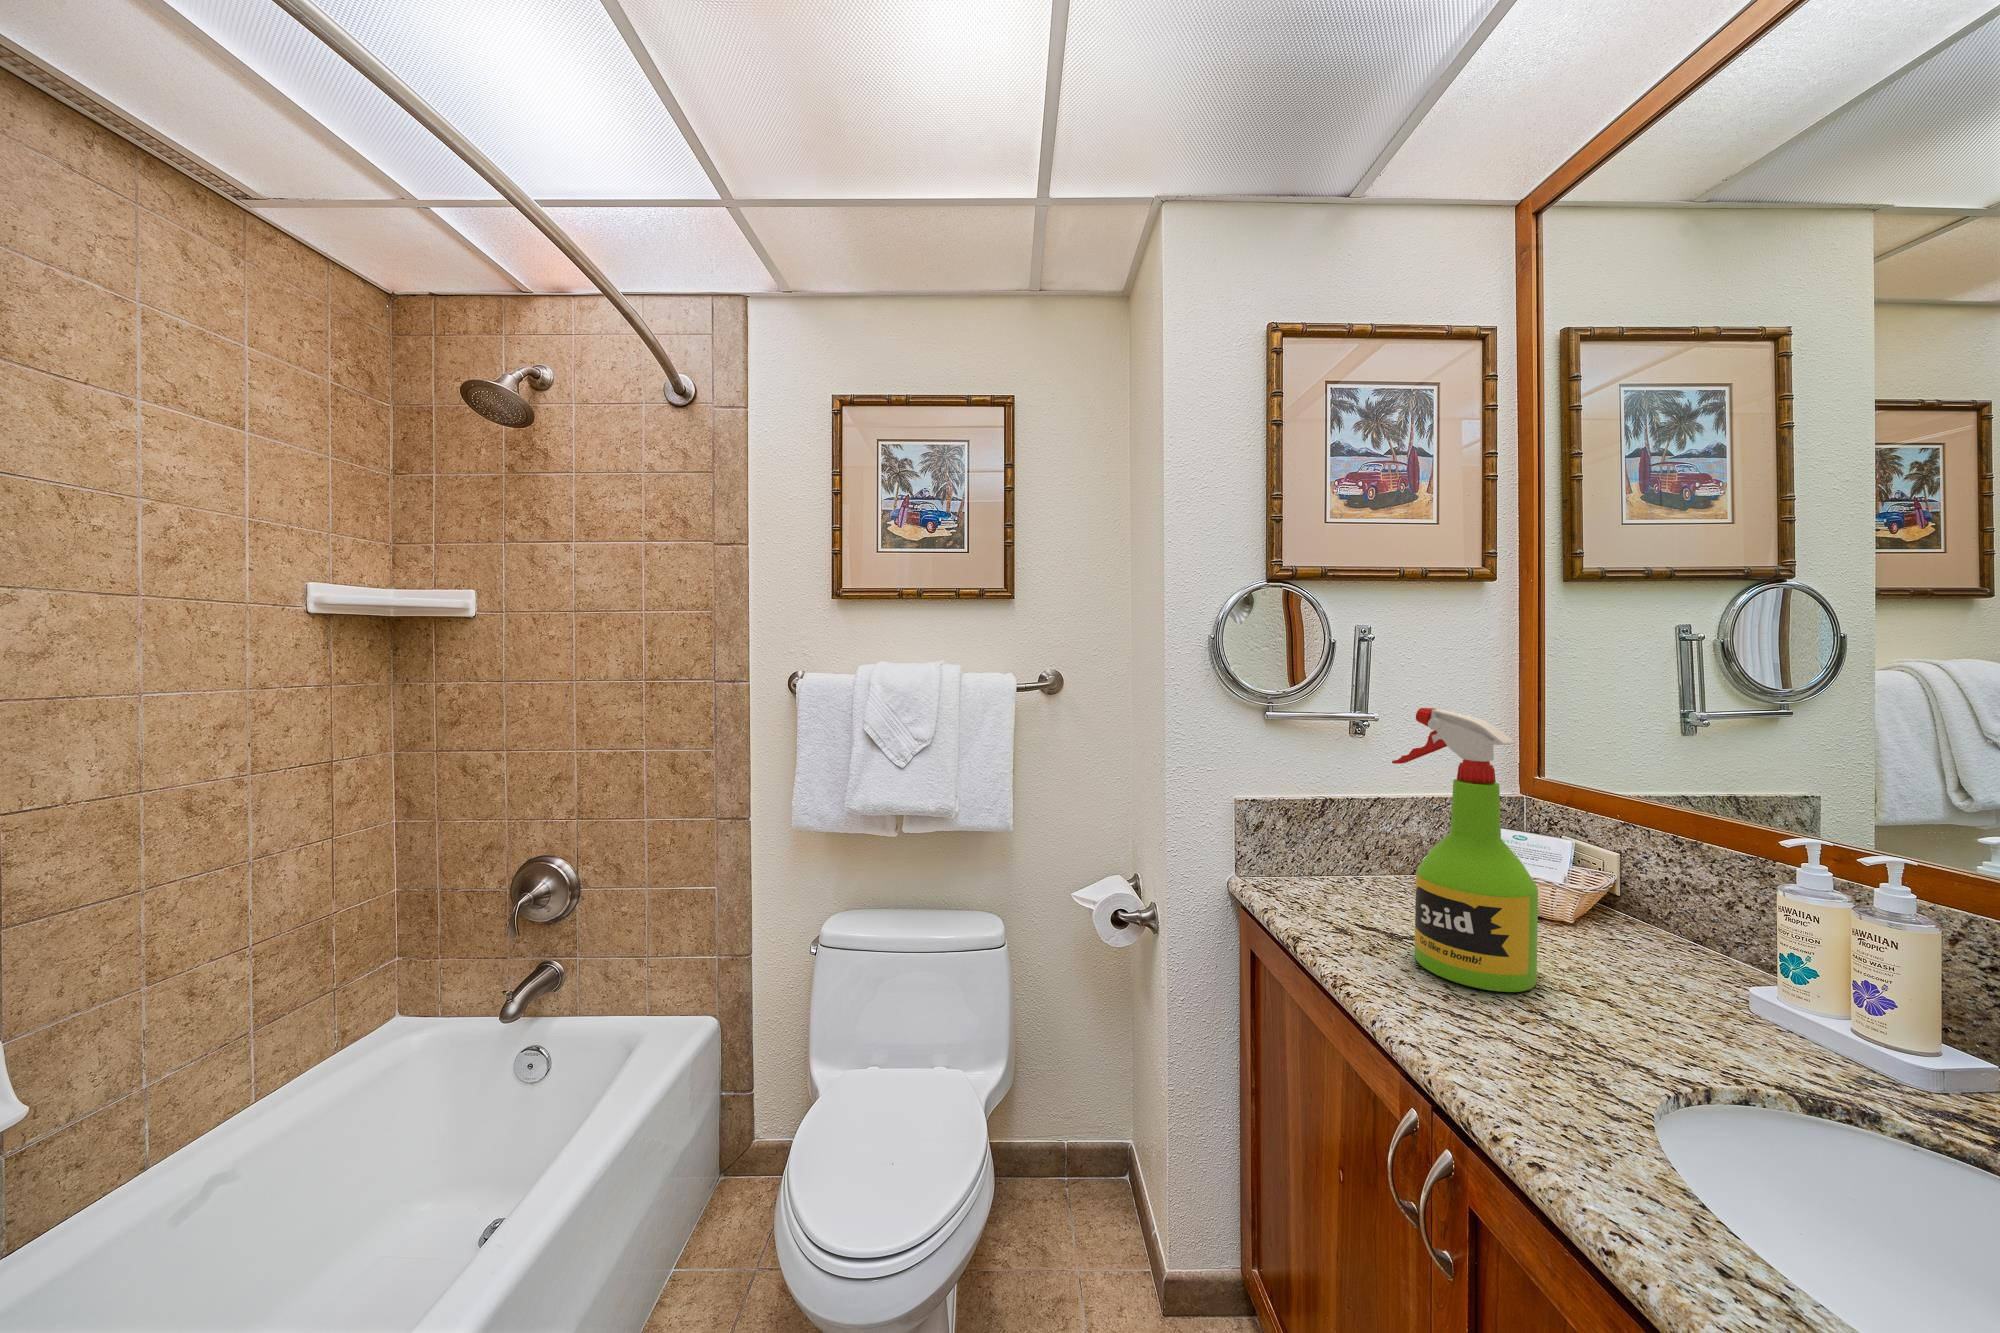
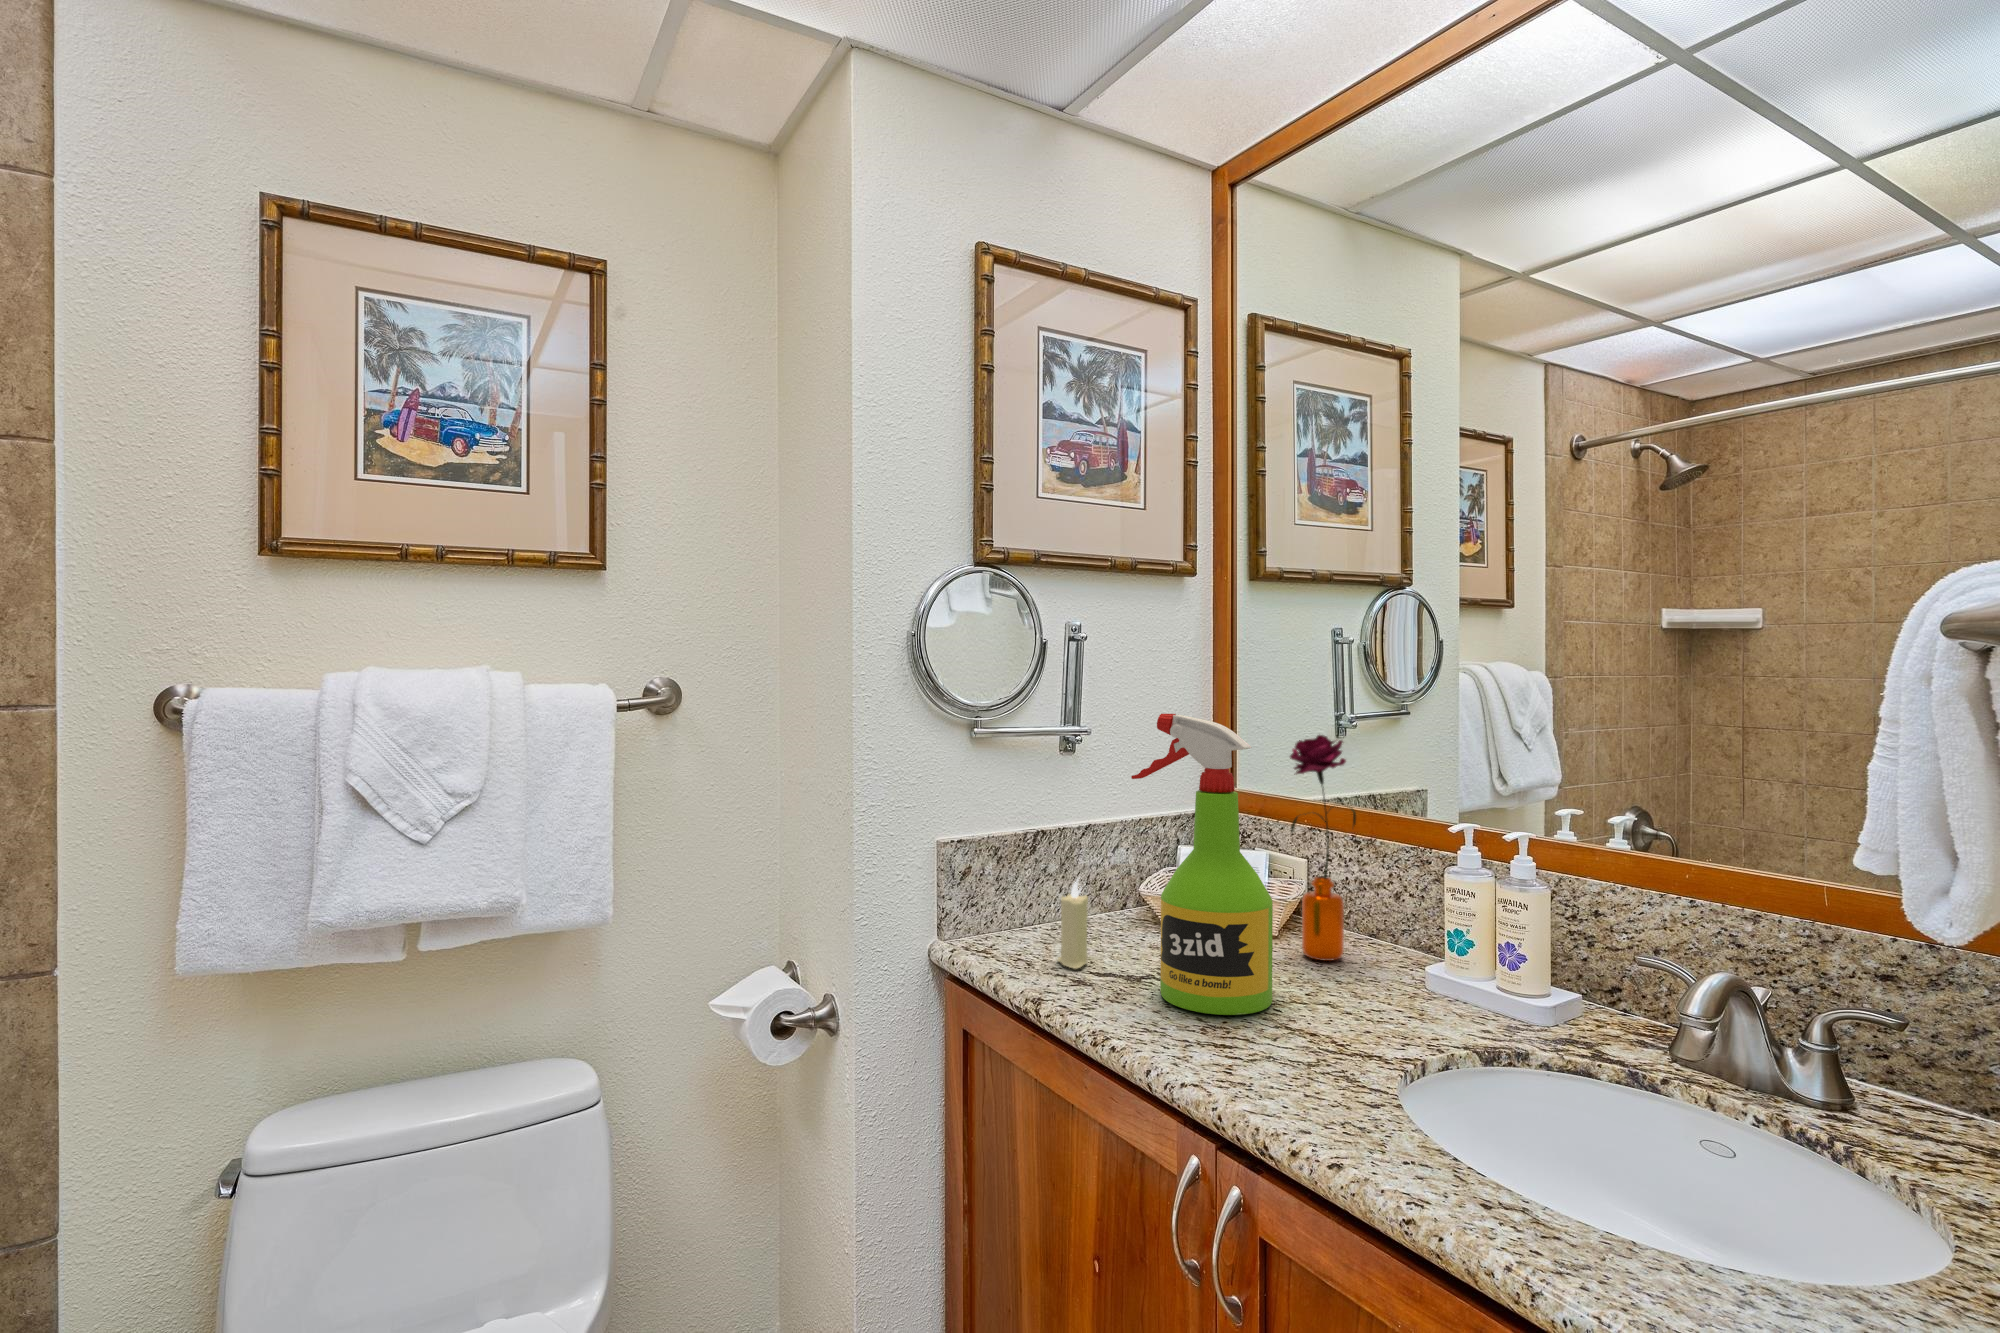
flower: none [1580,733,1663,958] -> present [1290,735,1356,961]
candle: none [1327,841,1357,918] -> present [1057,878,1088,969]

